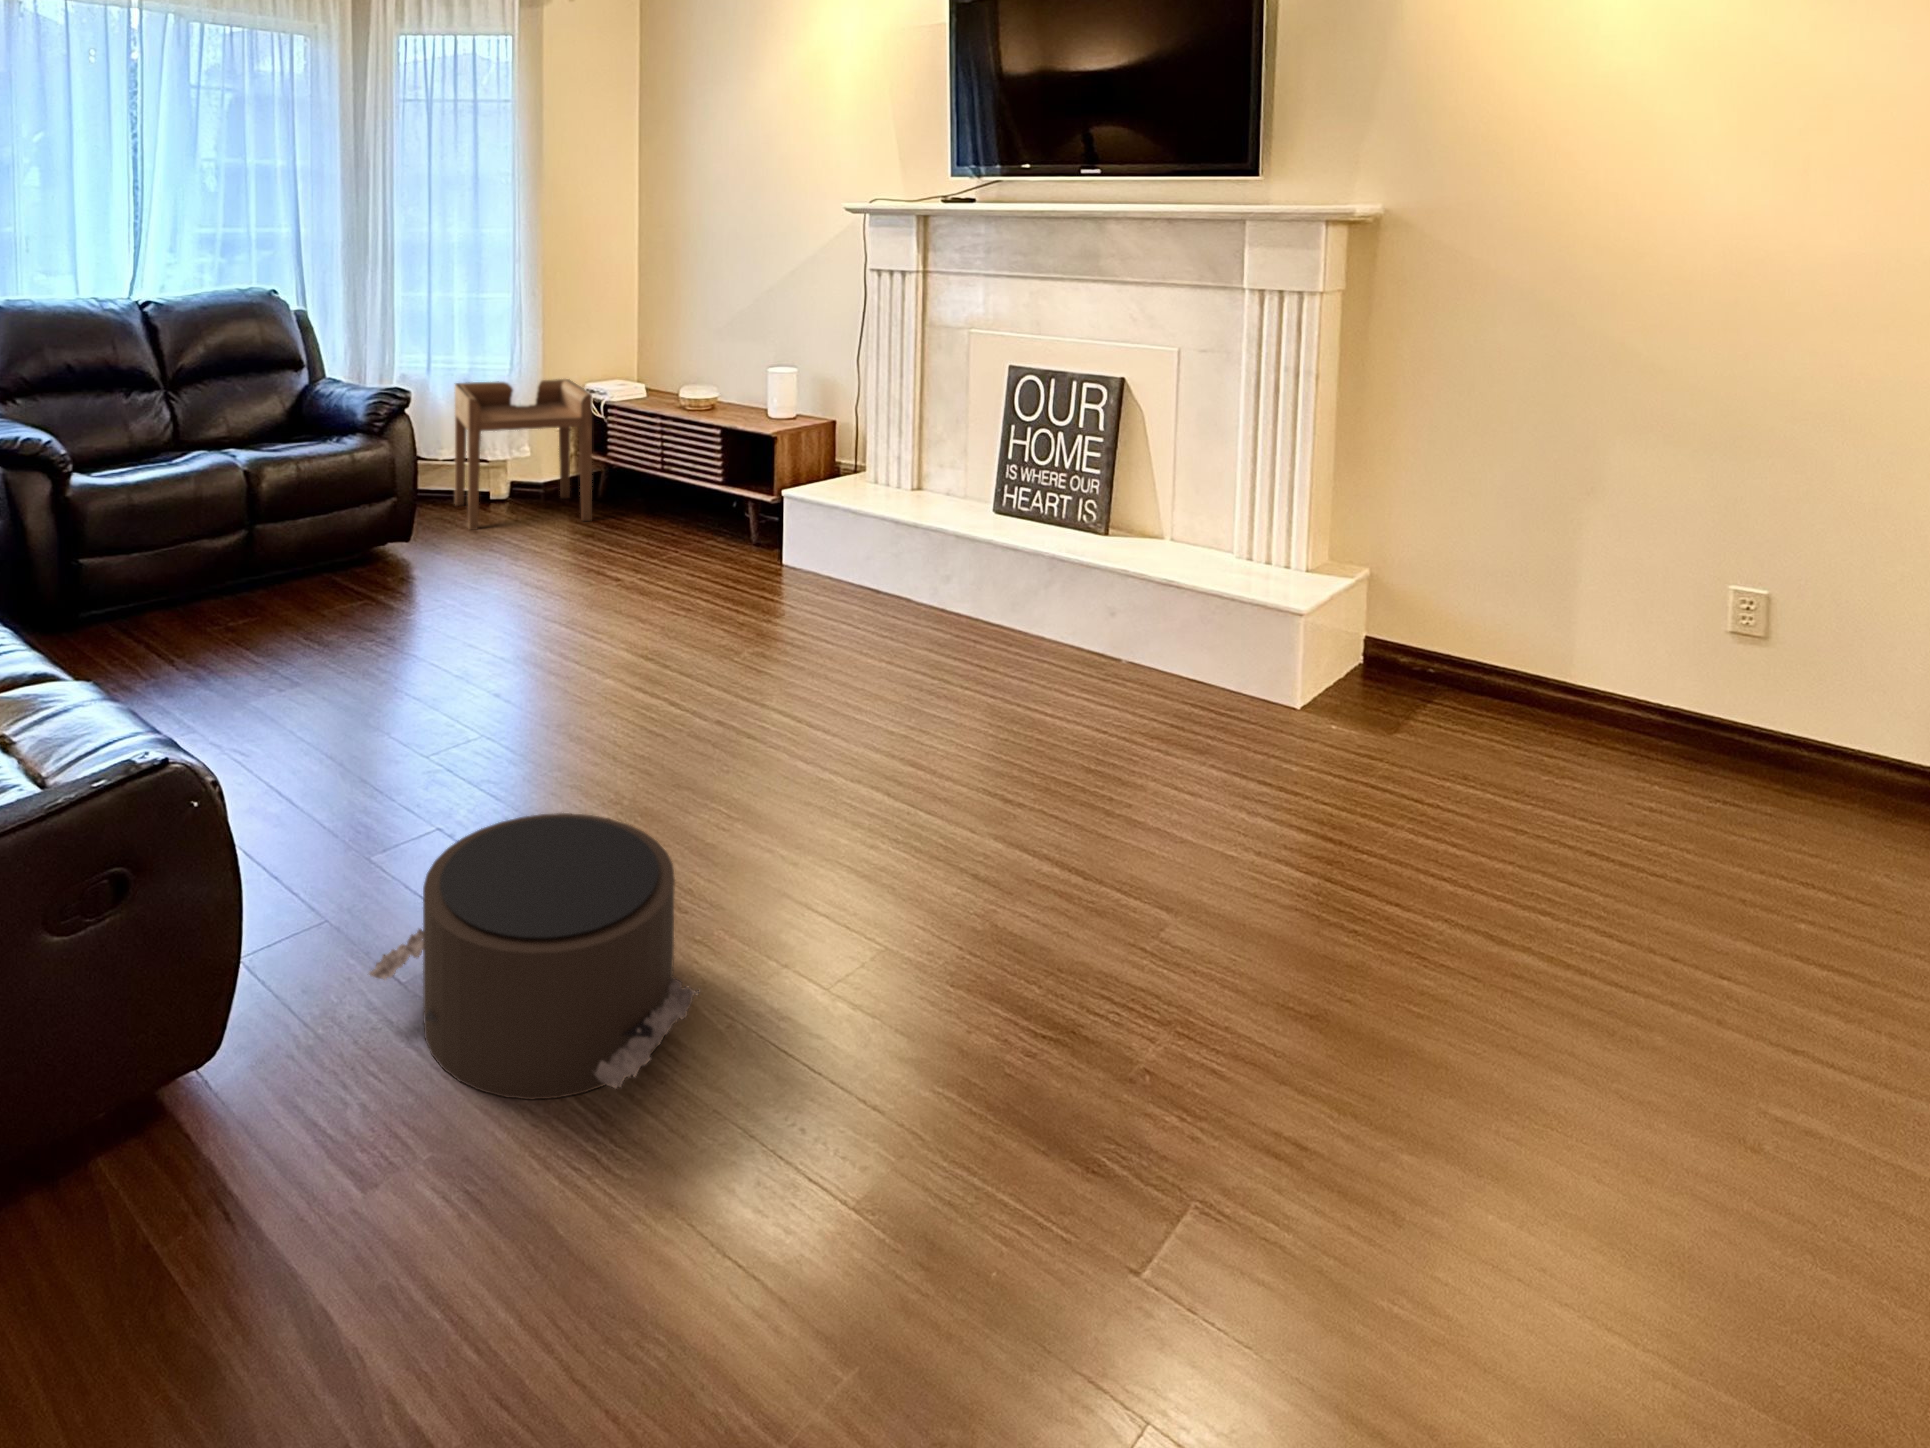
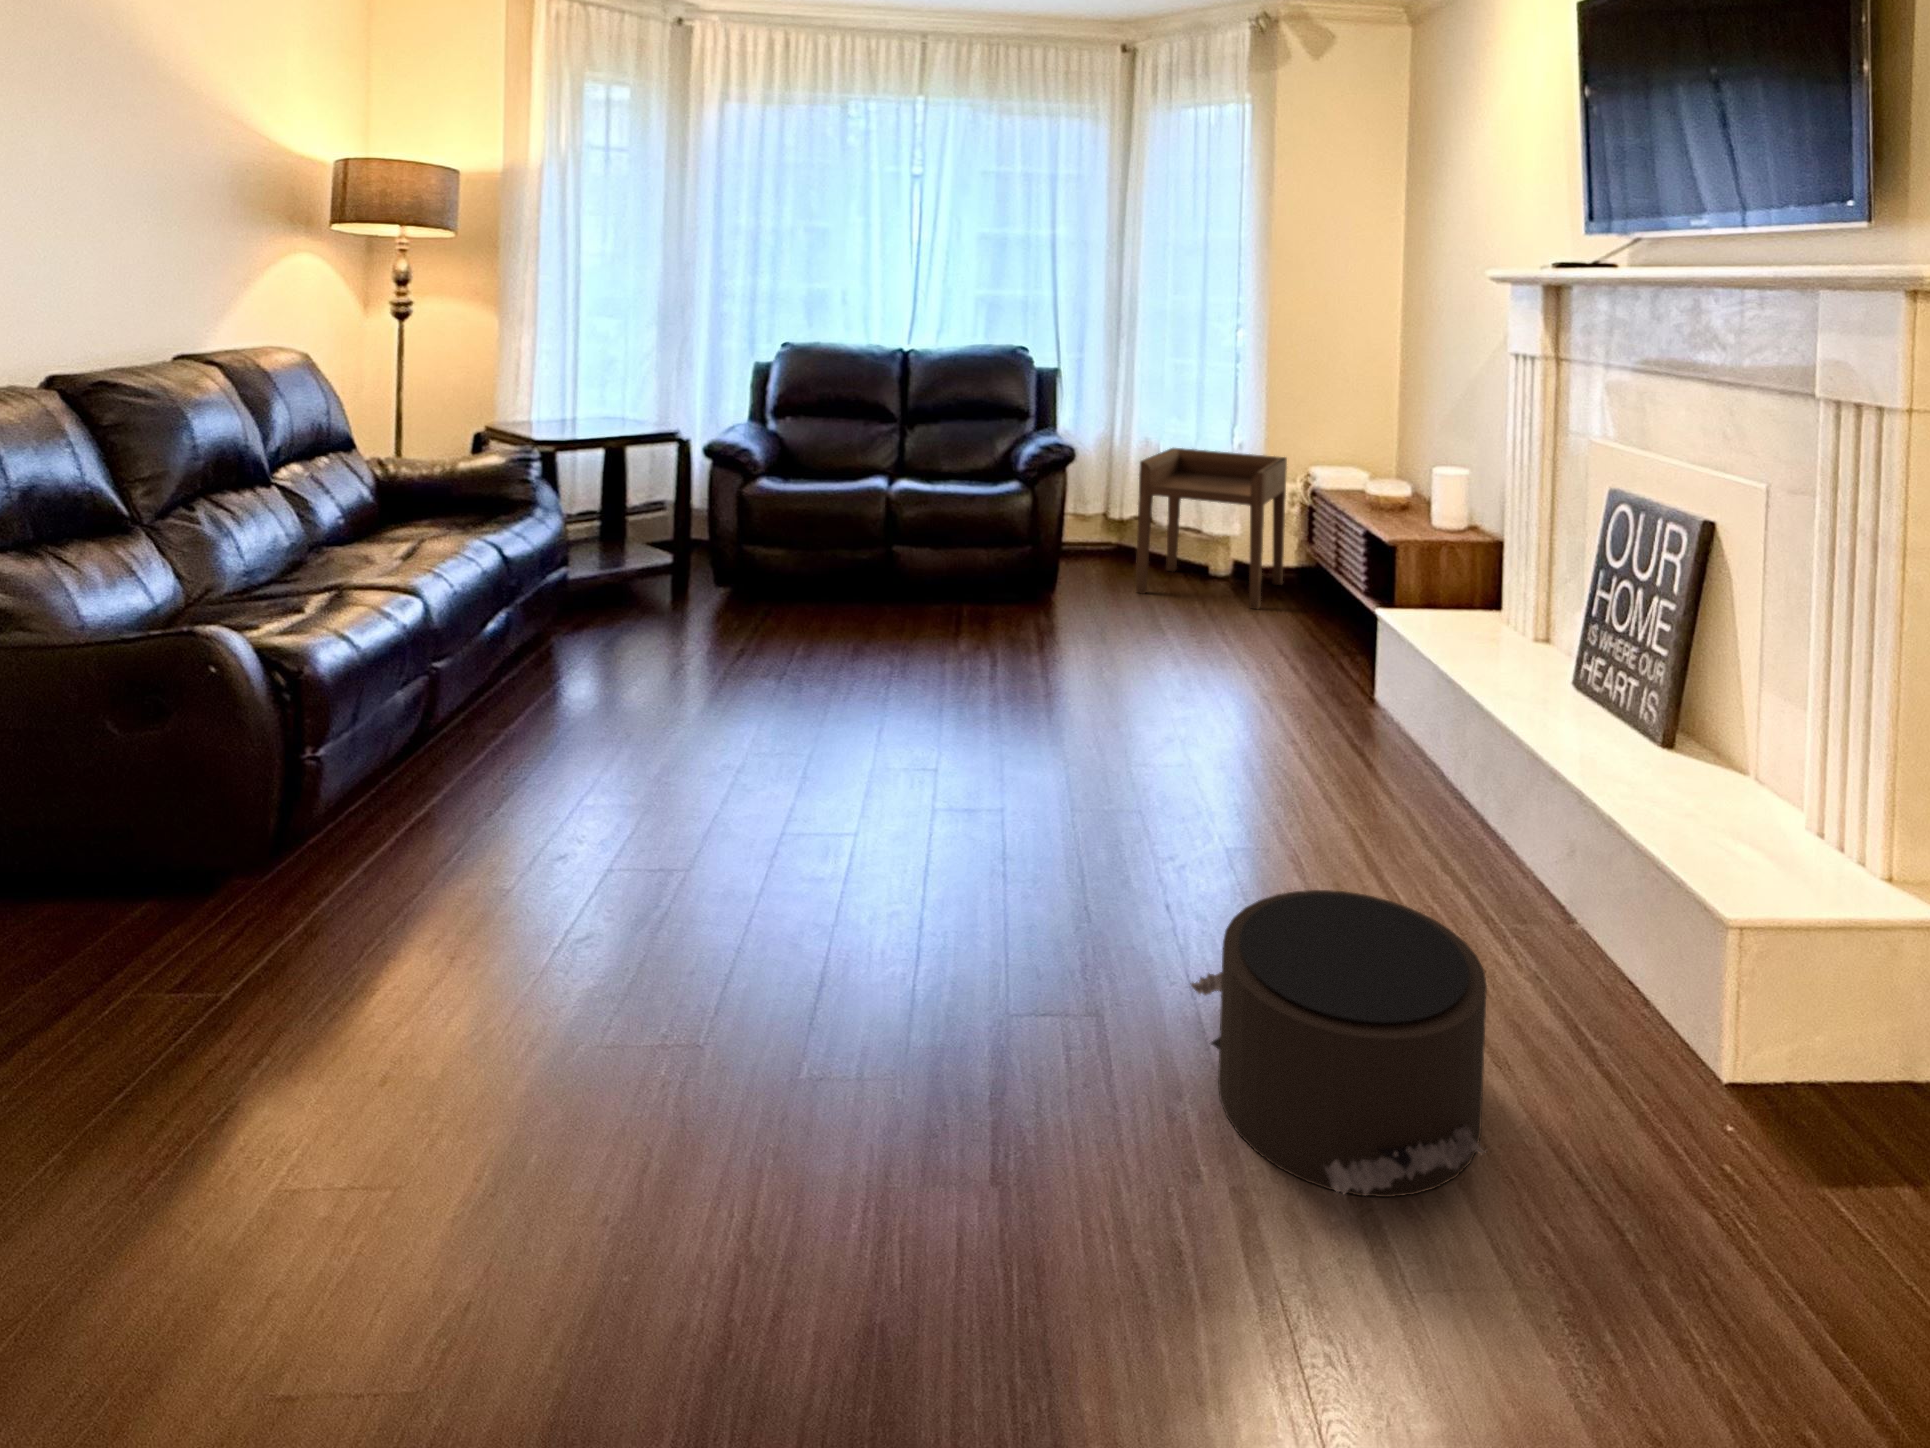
pouf: present [369,813,700,1099] -> present [1190,890,1487,1197]

